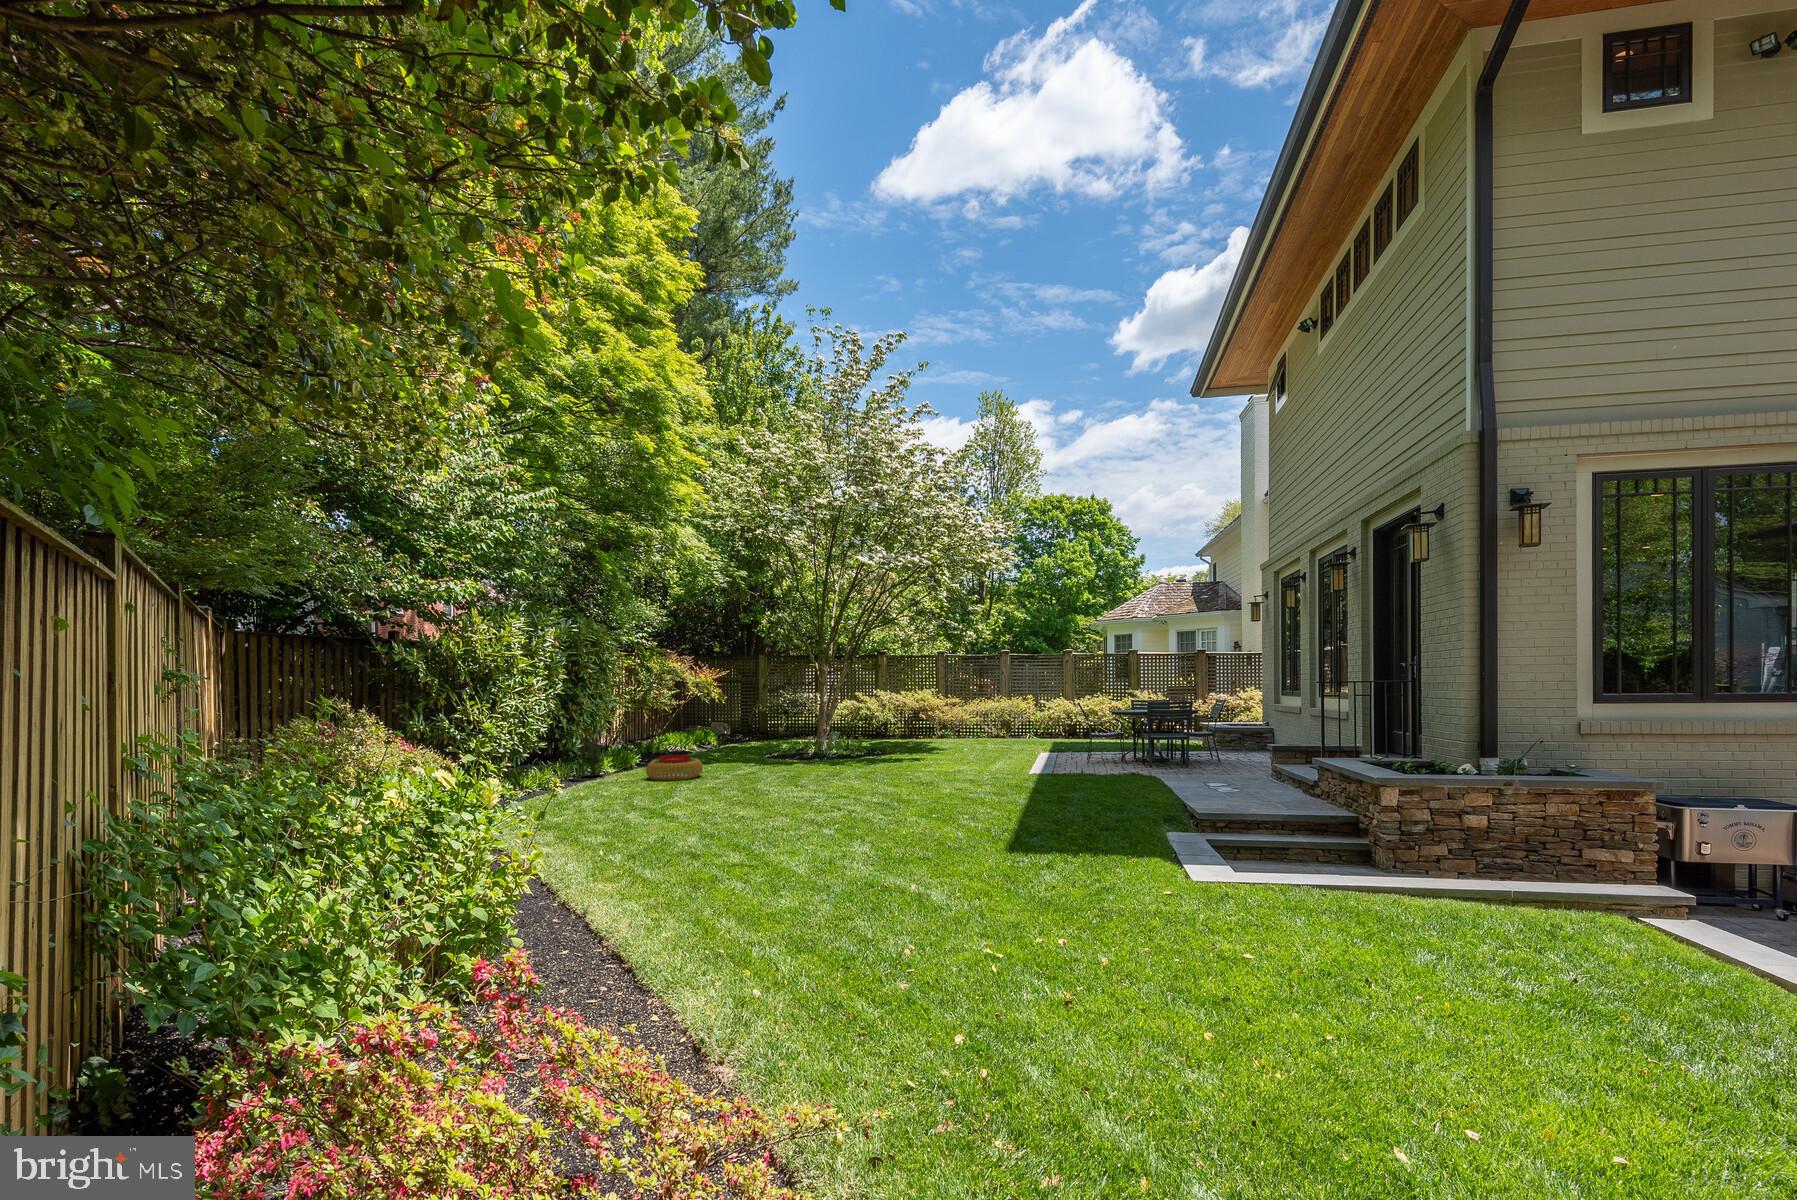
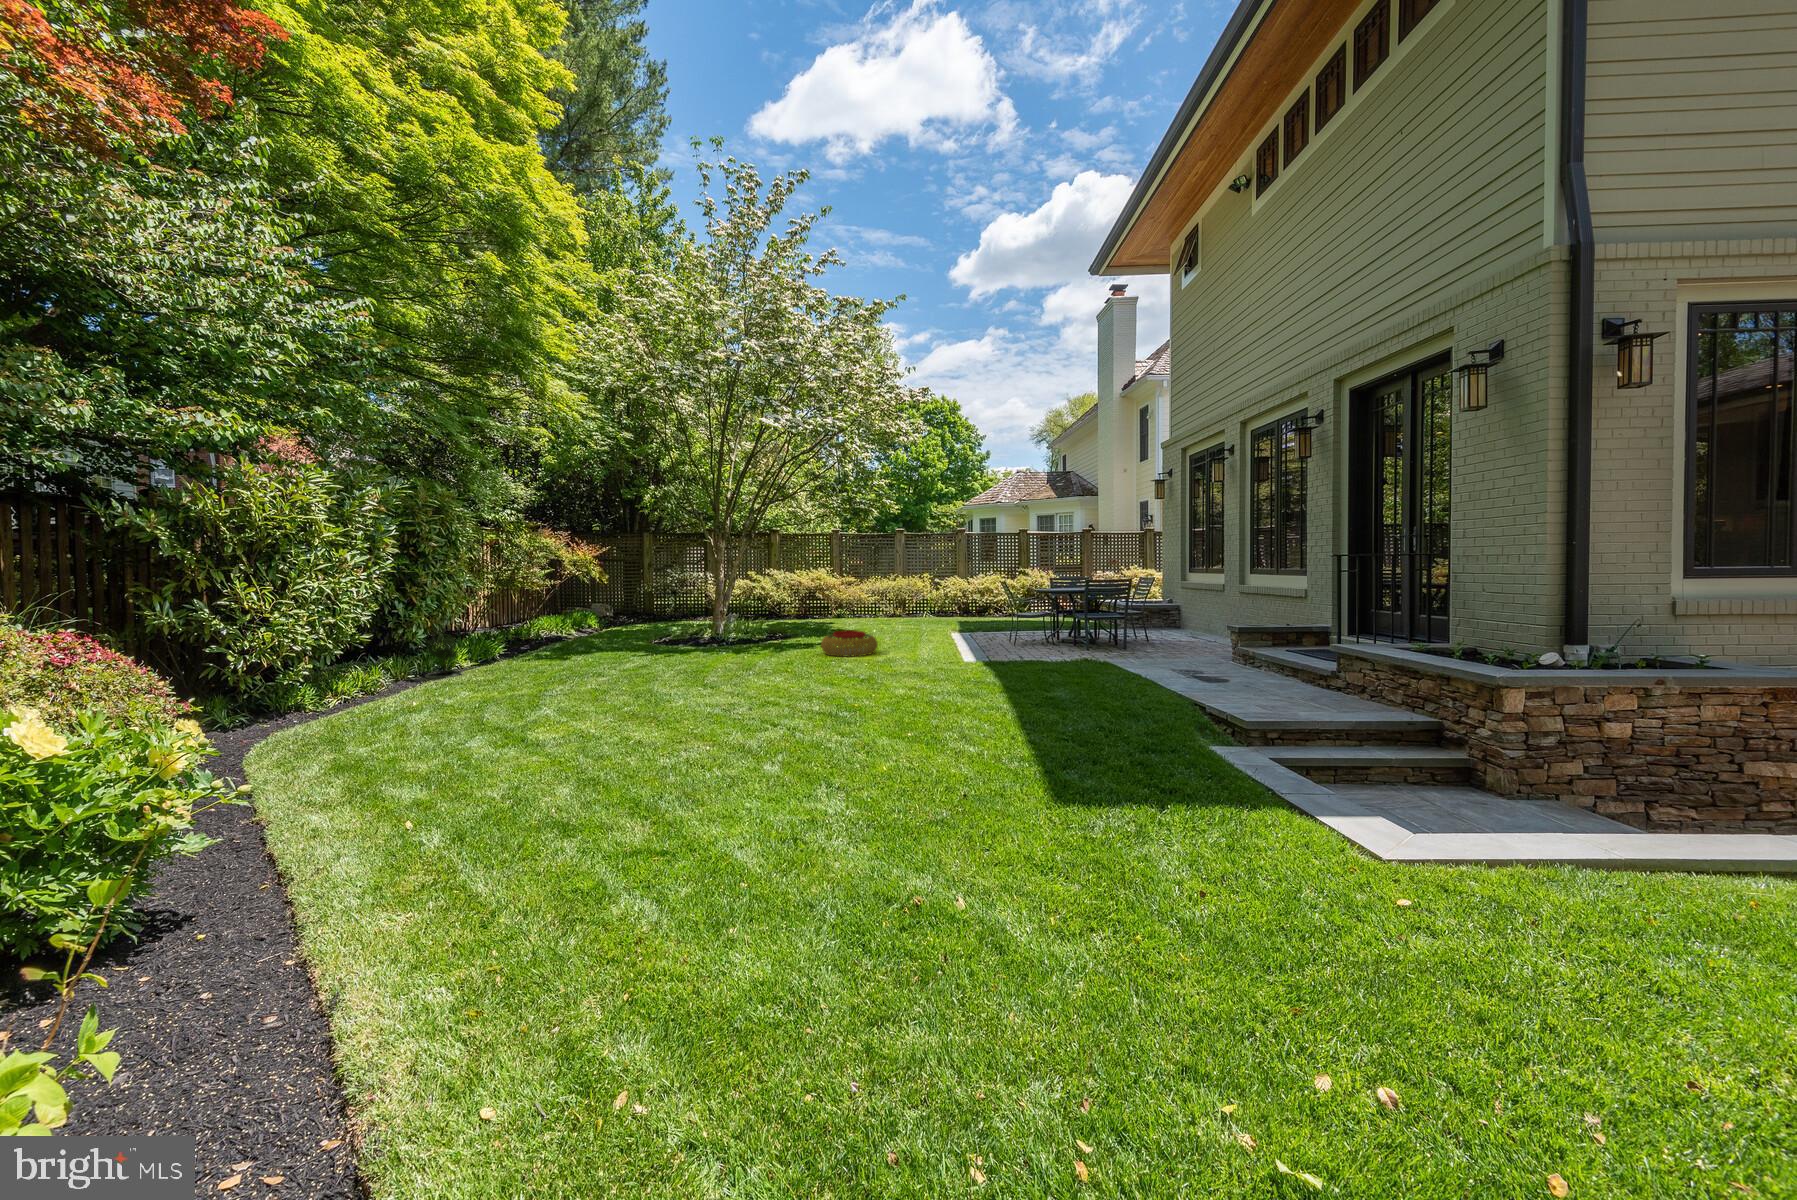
pouf: present [646,755,703,780] -> present [821,630,878,657]

